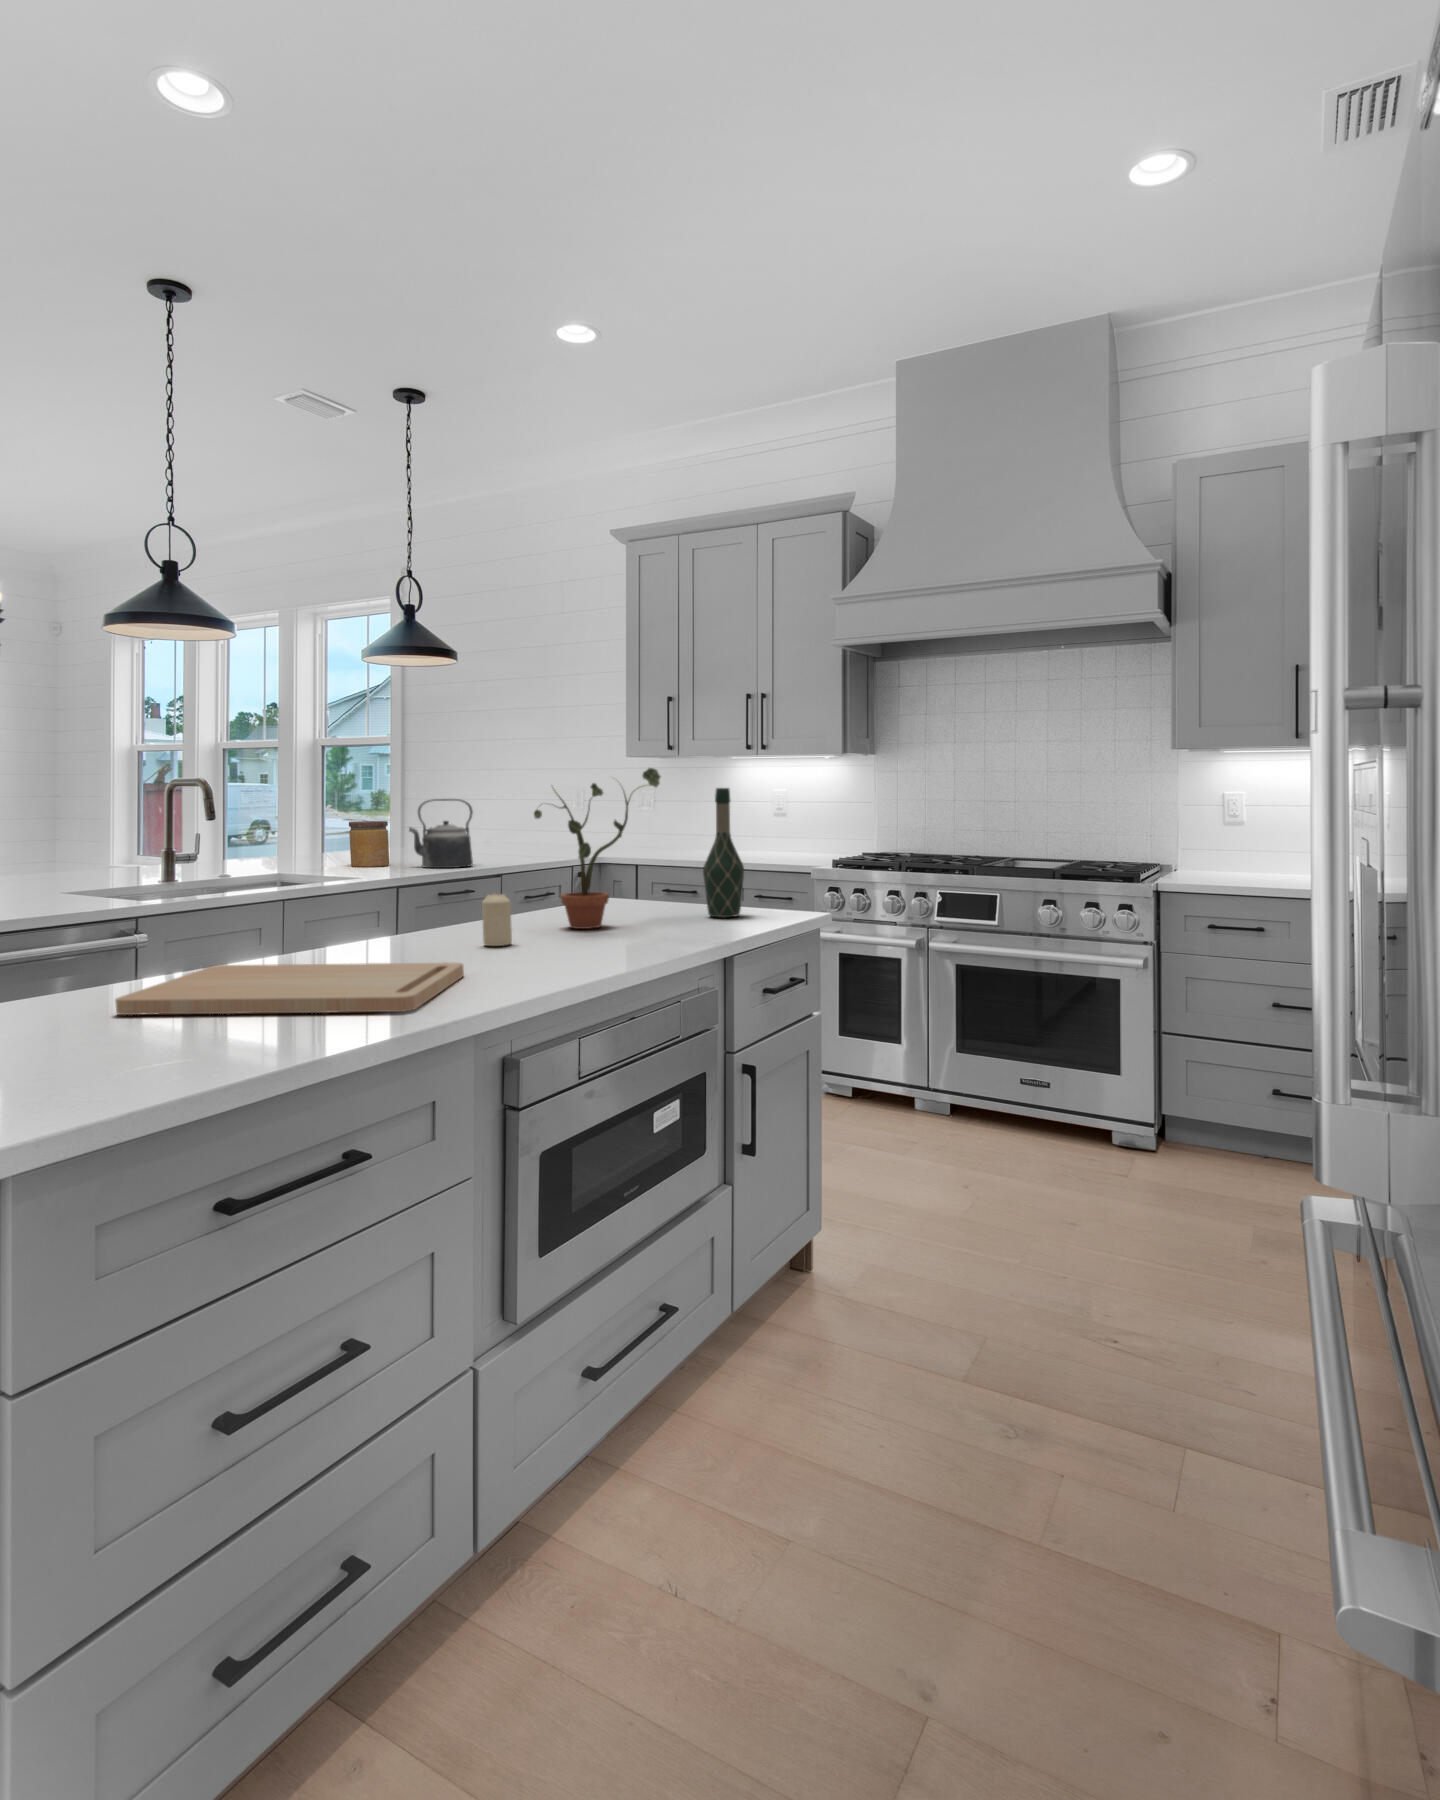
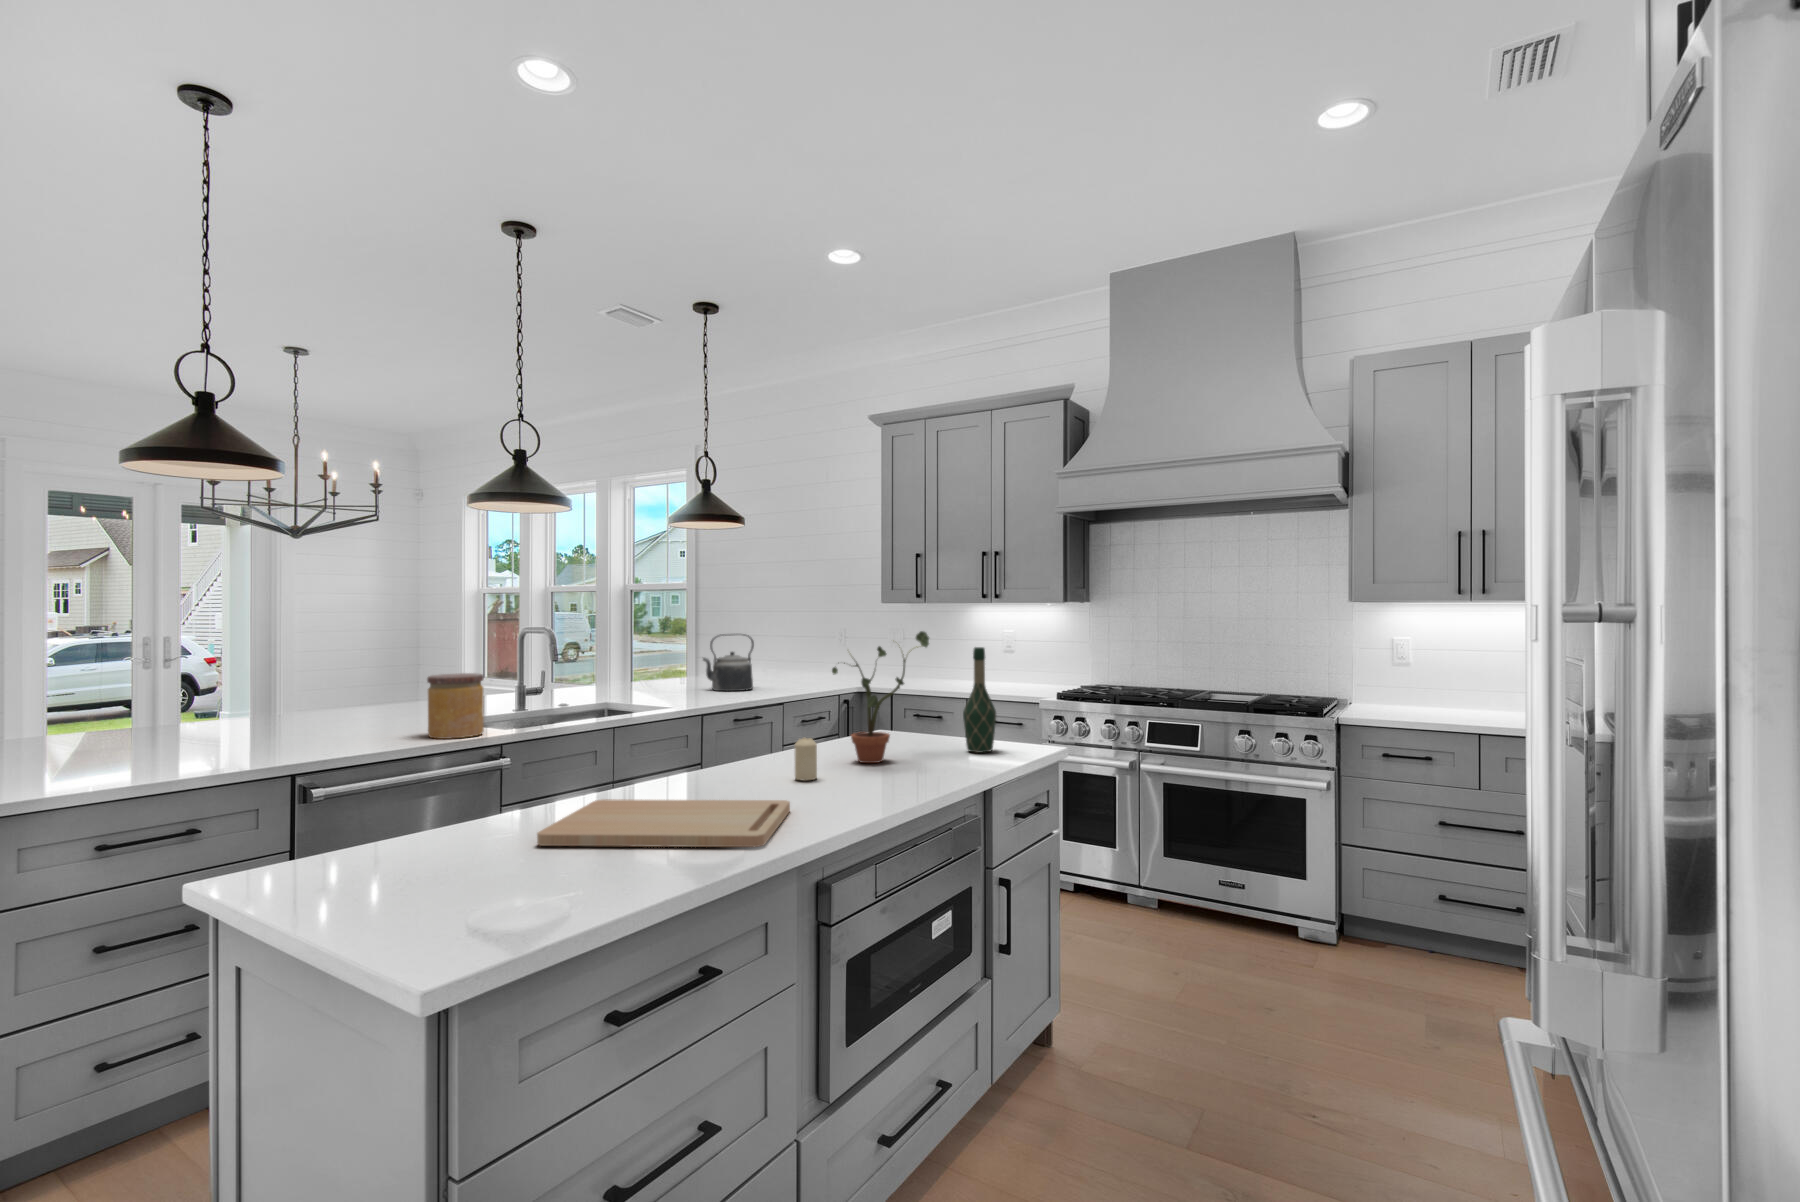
jar: present [349,821,389,867] -> present [427,673,484,739]

